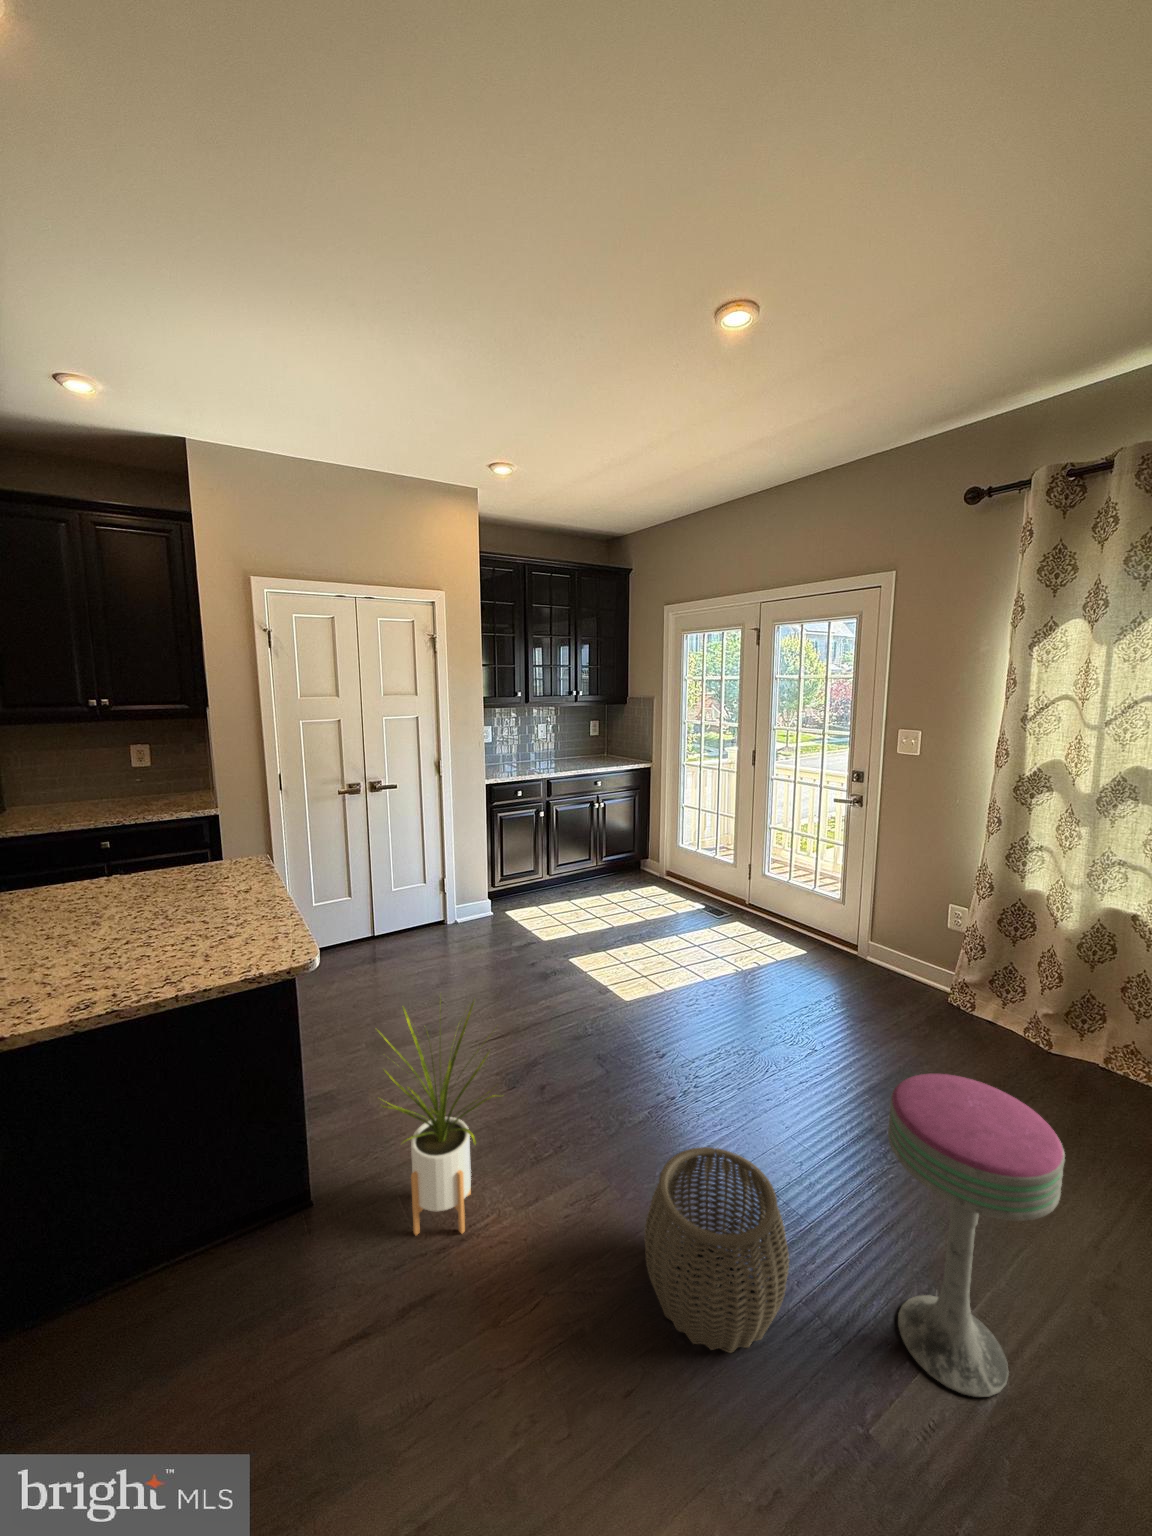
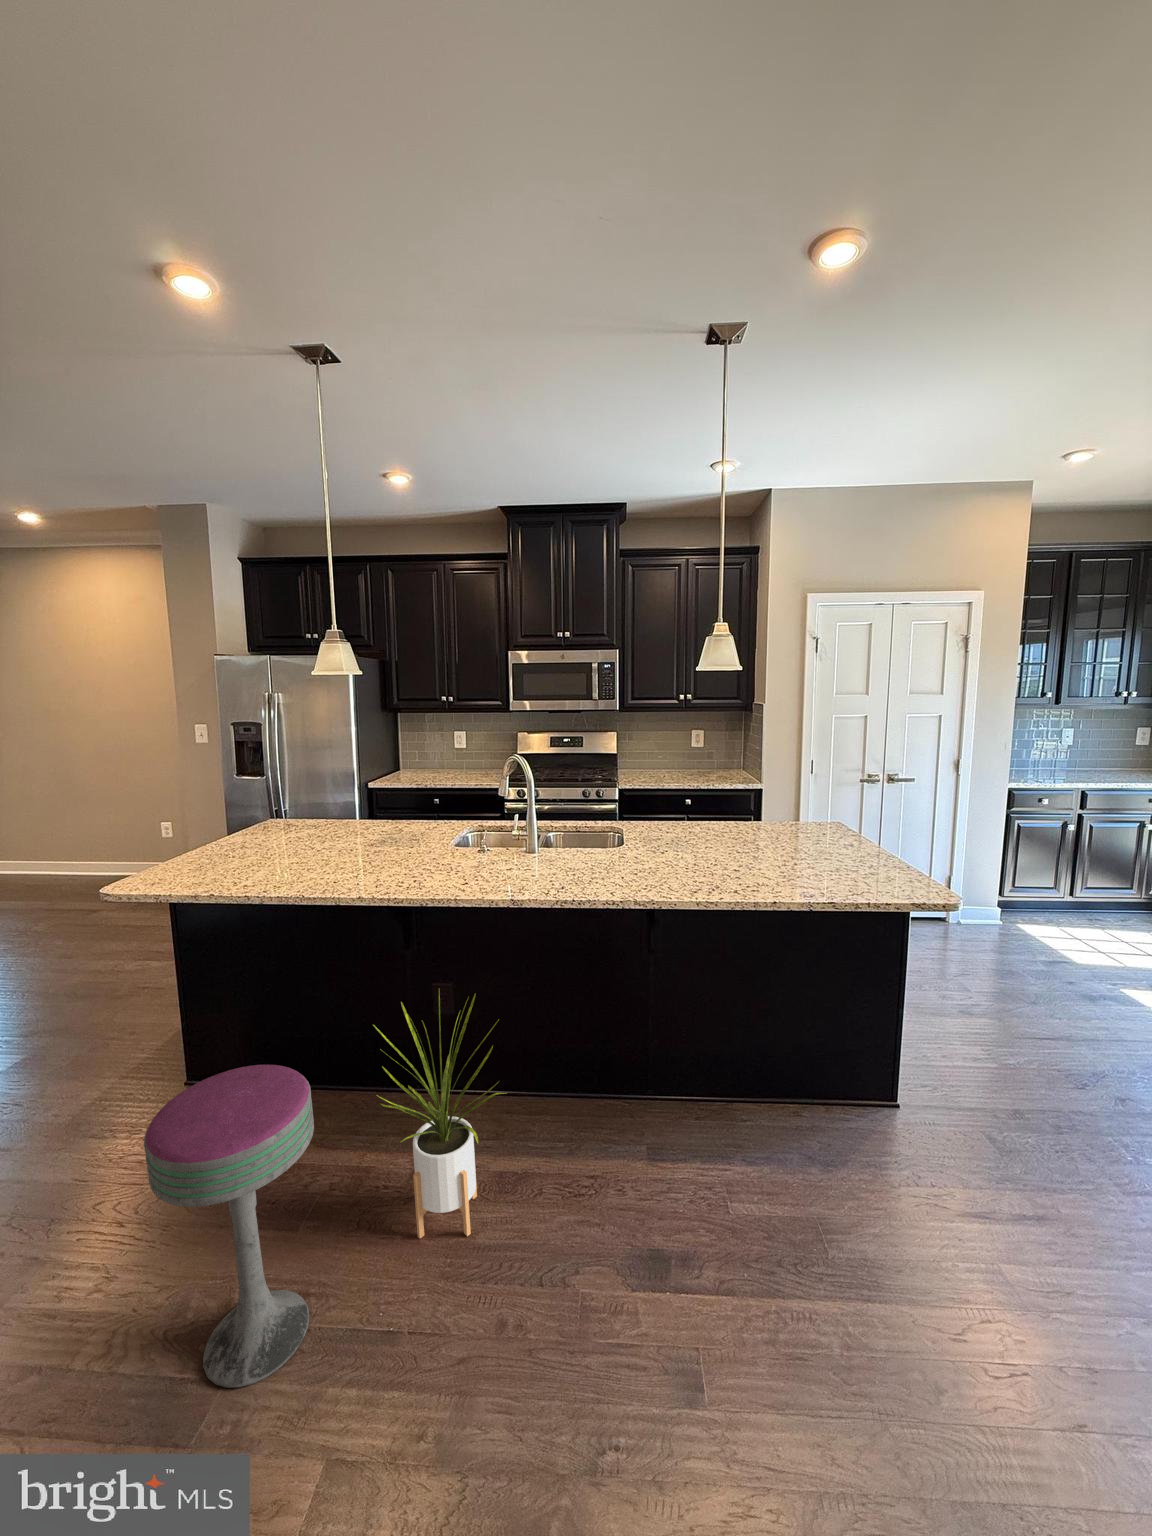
bar stool: present [888,1074,1065,1397] -> present [144,1065,314,1388]
woven basket: present [644,1147,789,1353] -> none [655,1143,807,1354]

